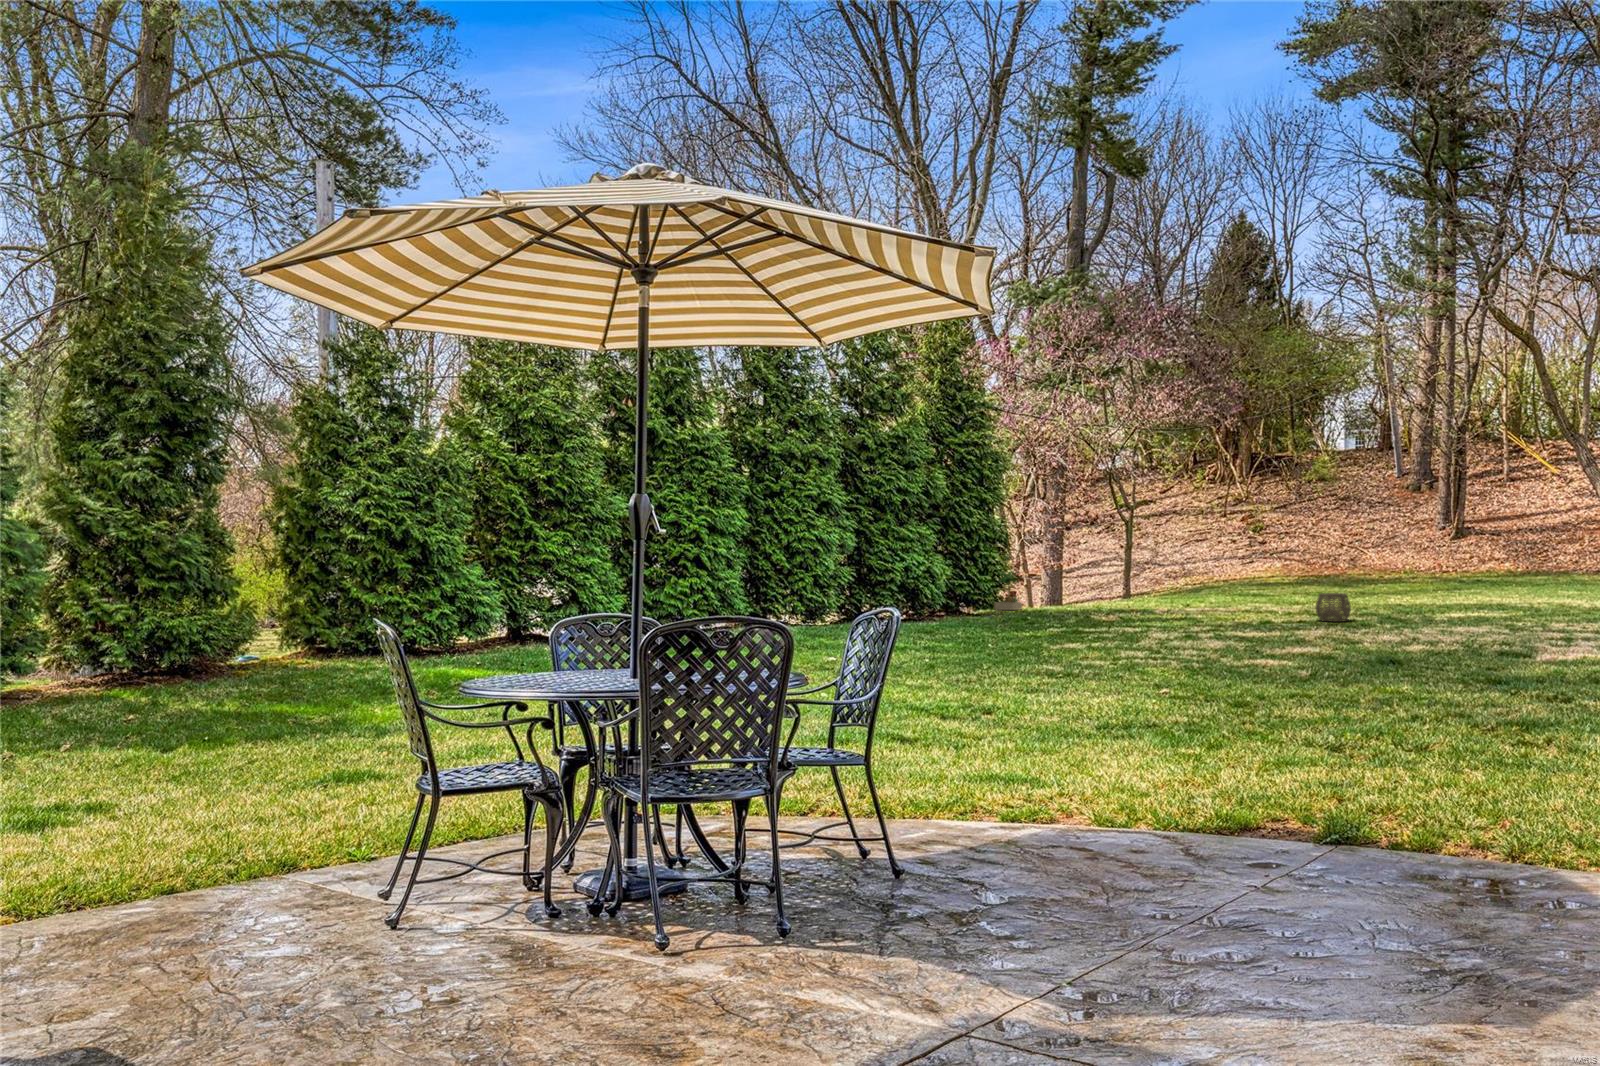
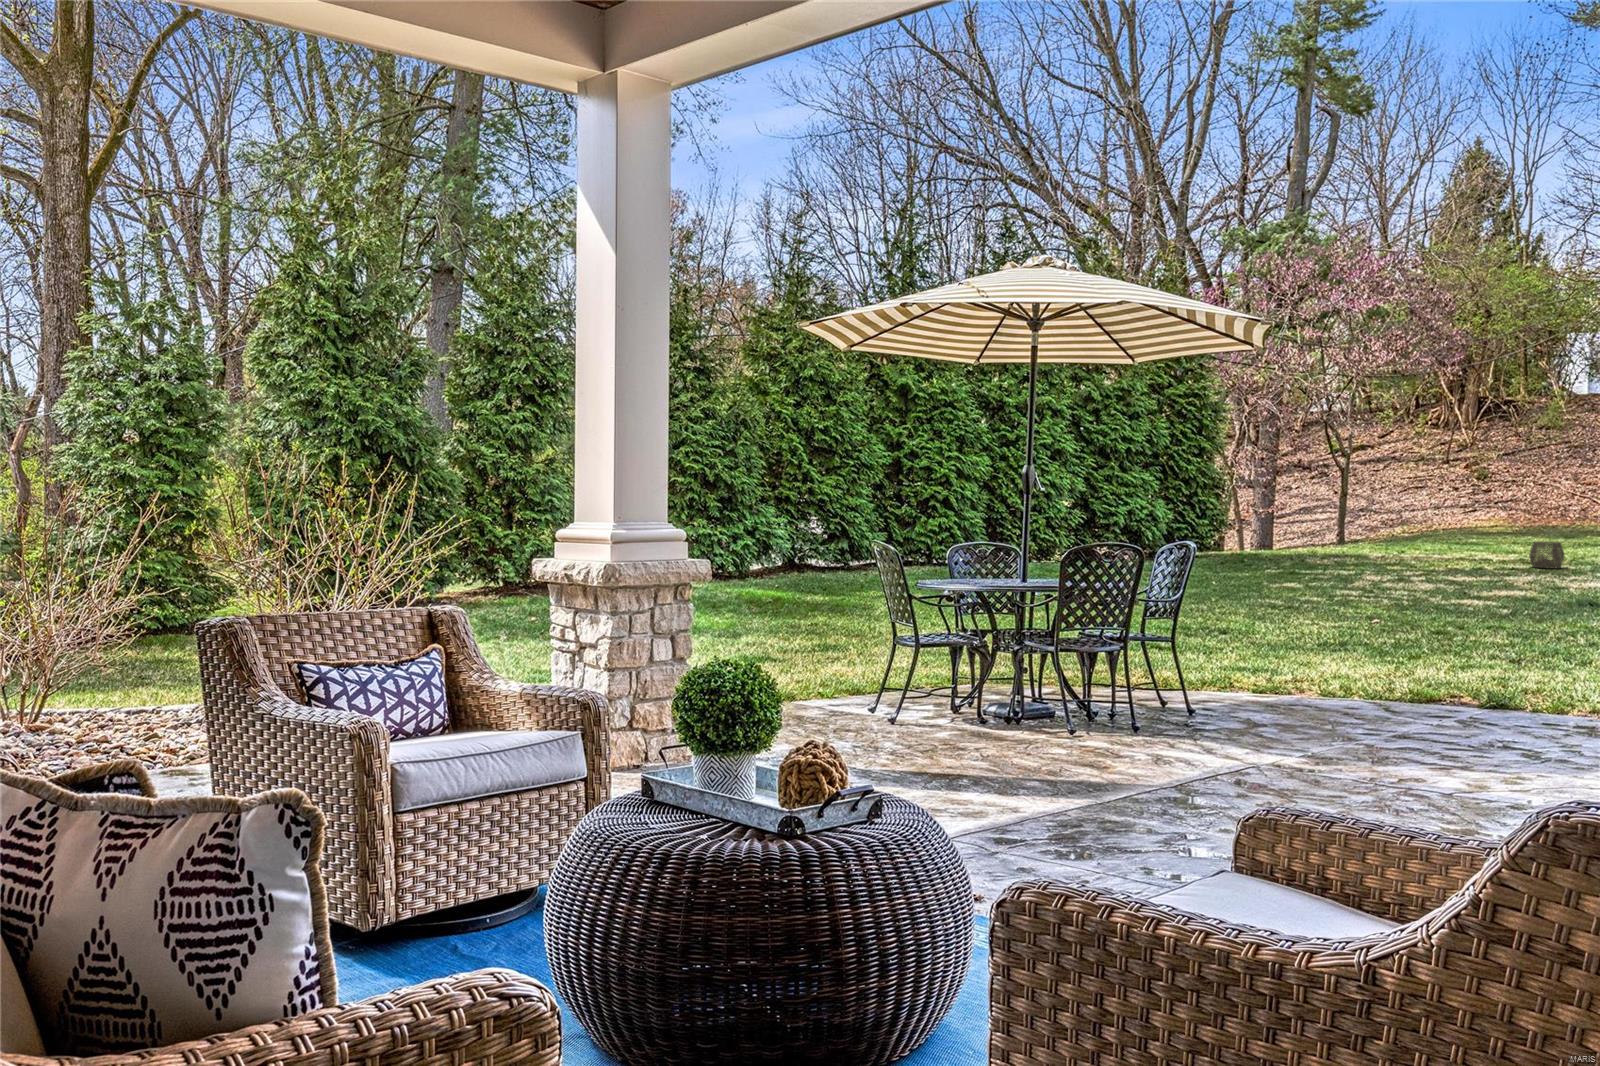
potted plant: present [995,572,1022,610] -> none [1211,515,1240,552]

